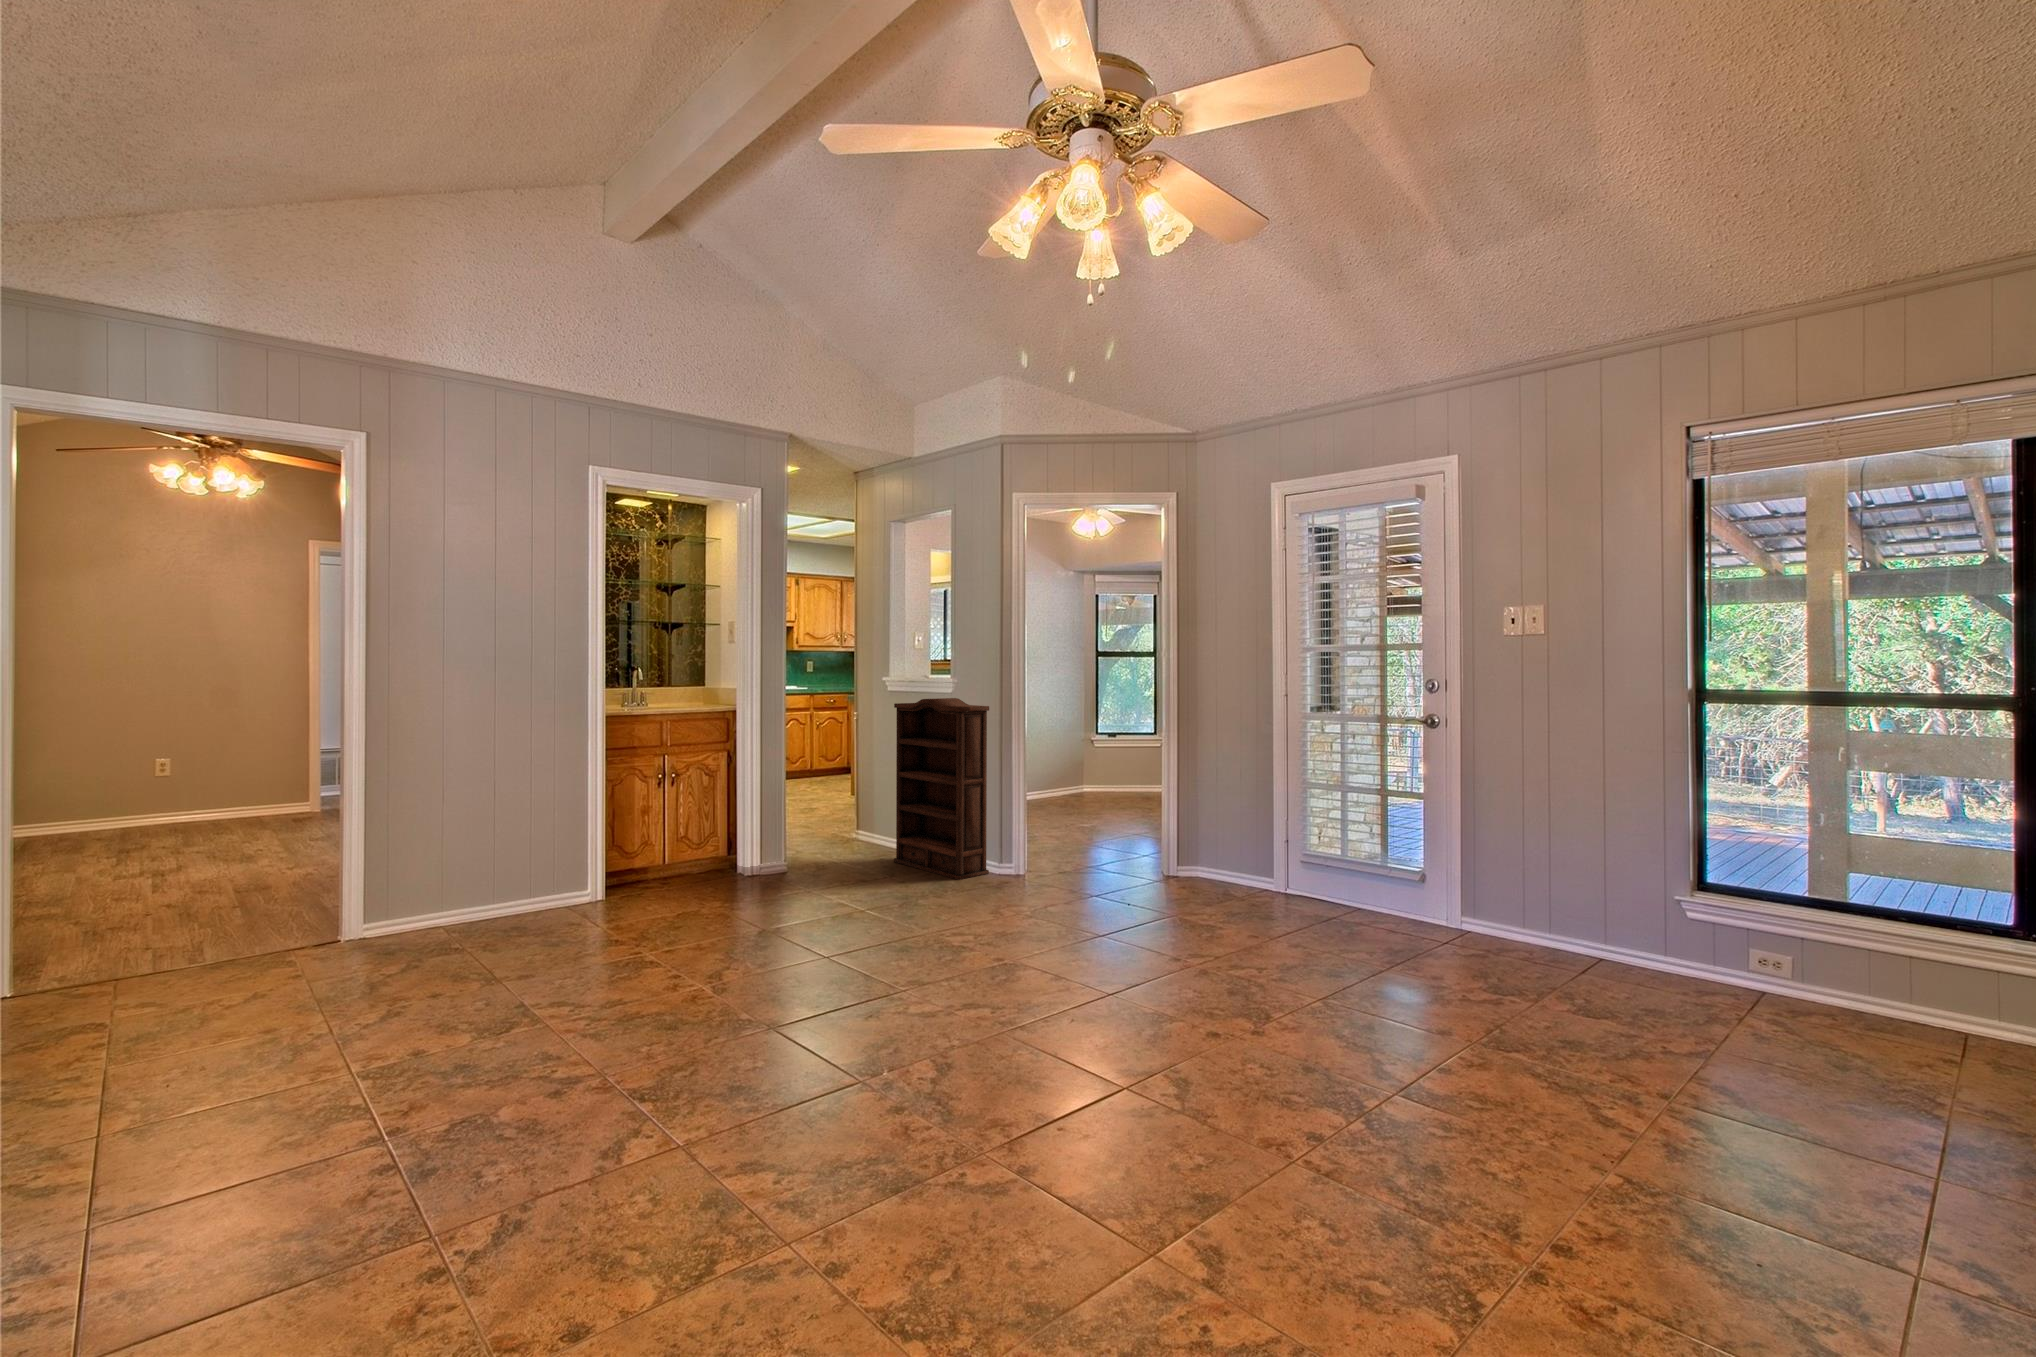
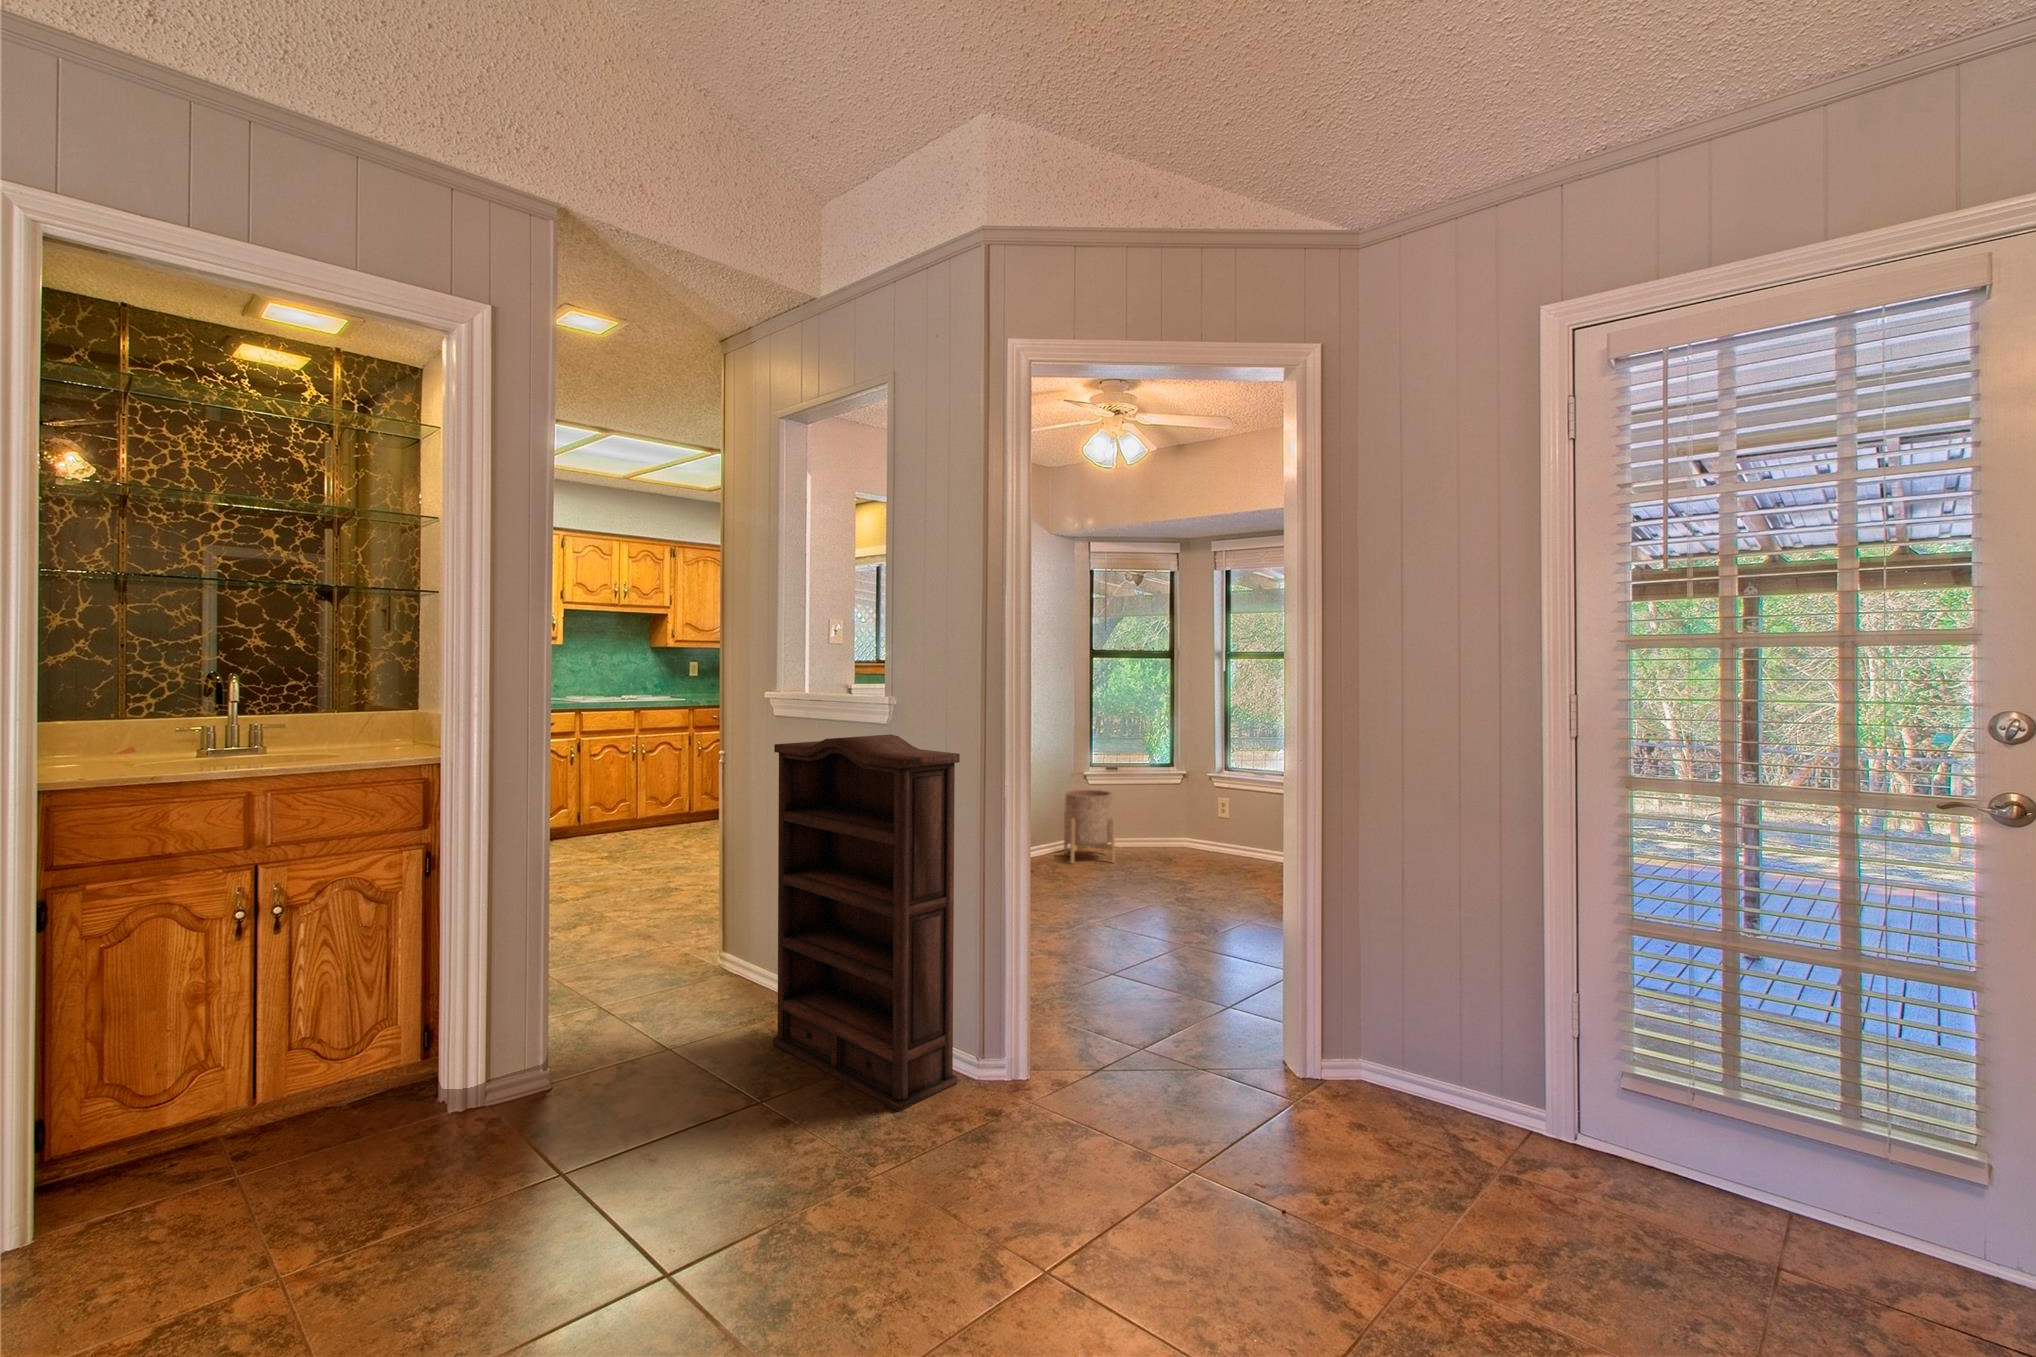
planter: none [1078,750,1112,801] -> present [1064,790,1115,864]

